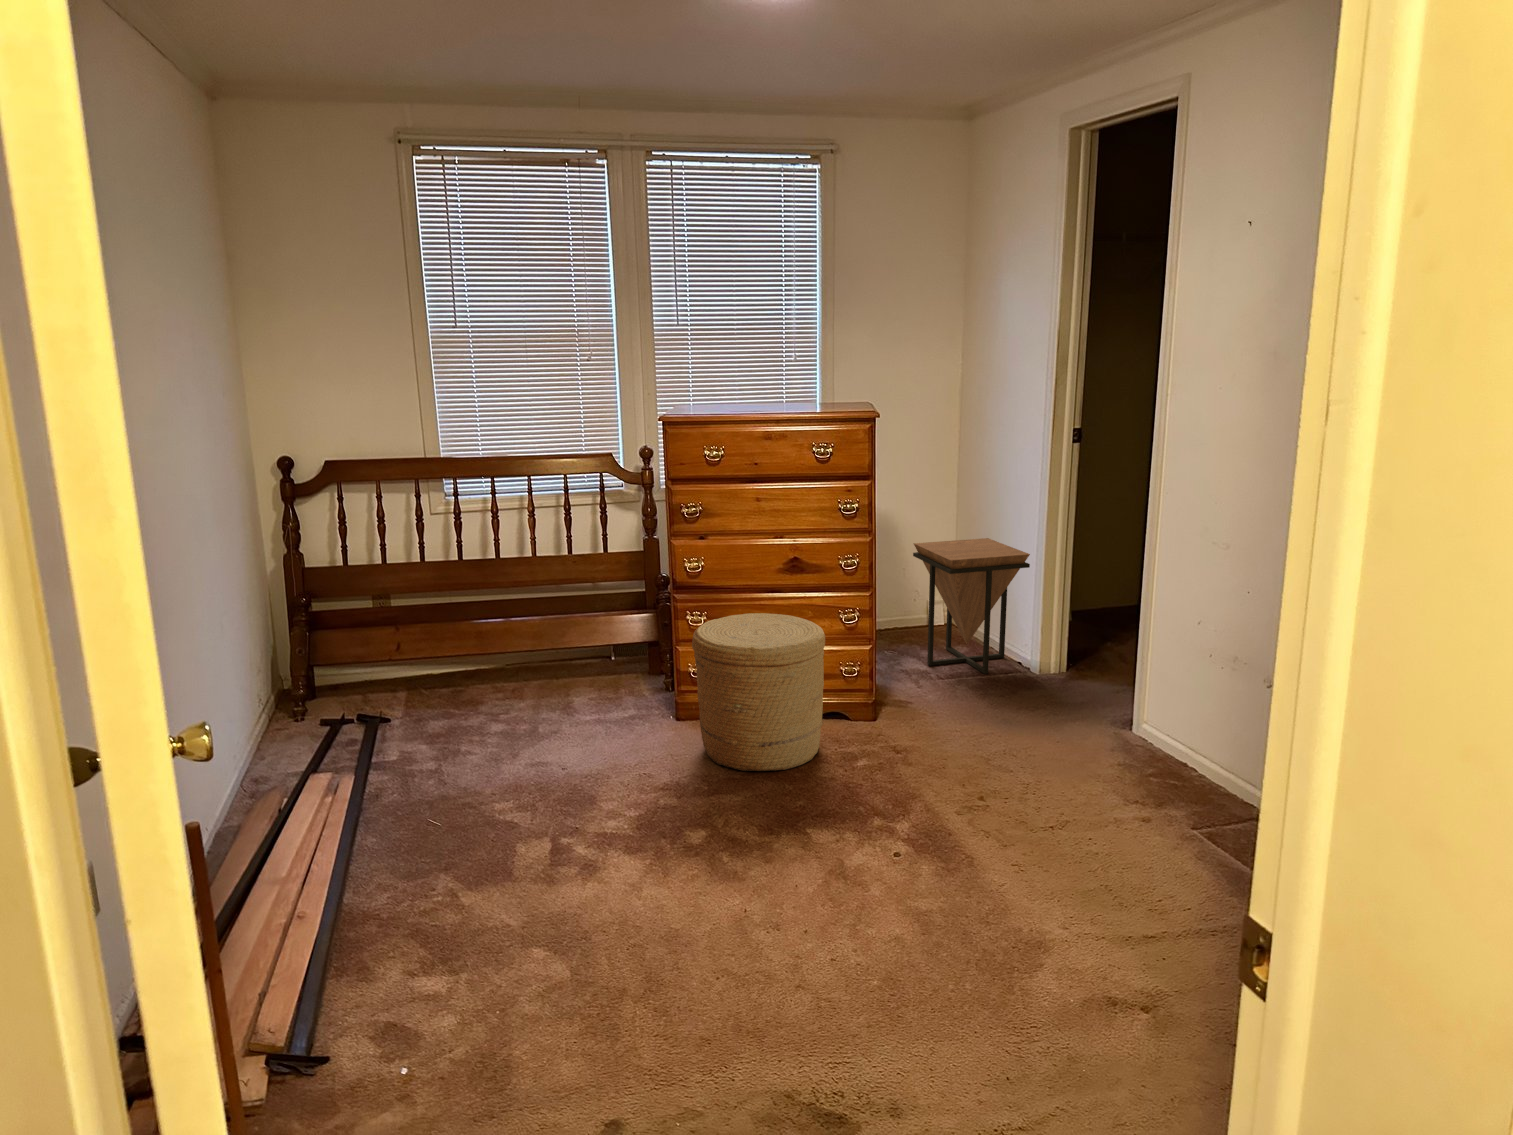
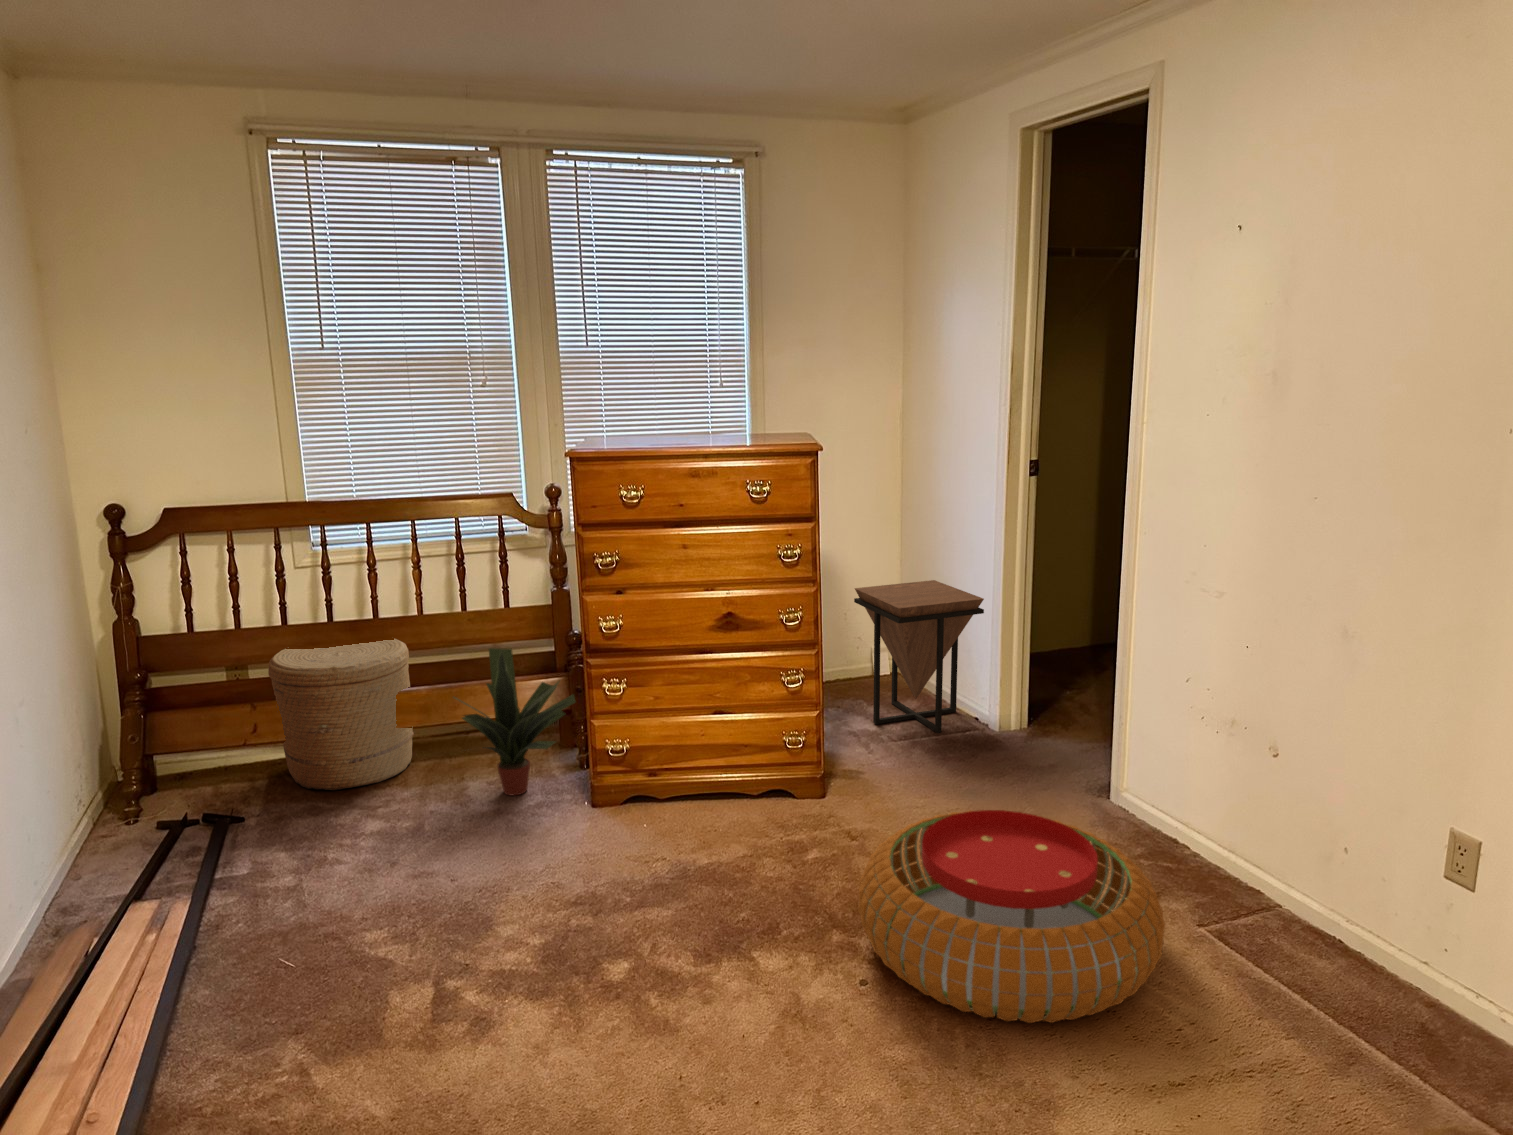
potted plant: none [561,586,664,711] -> present [454,648,575,795]
woven basket: present [692,613,825,771] -> present [268,639,414,790]
pouf: none [895,725,1152,887] -> present [858,810,1165,1023]

